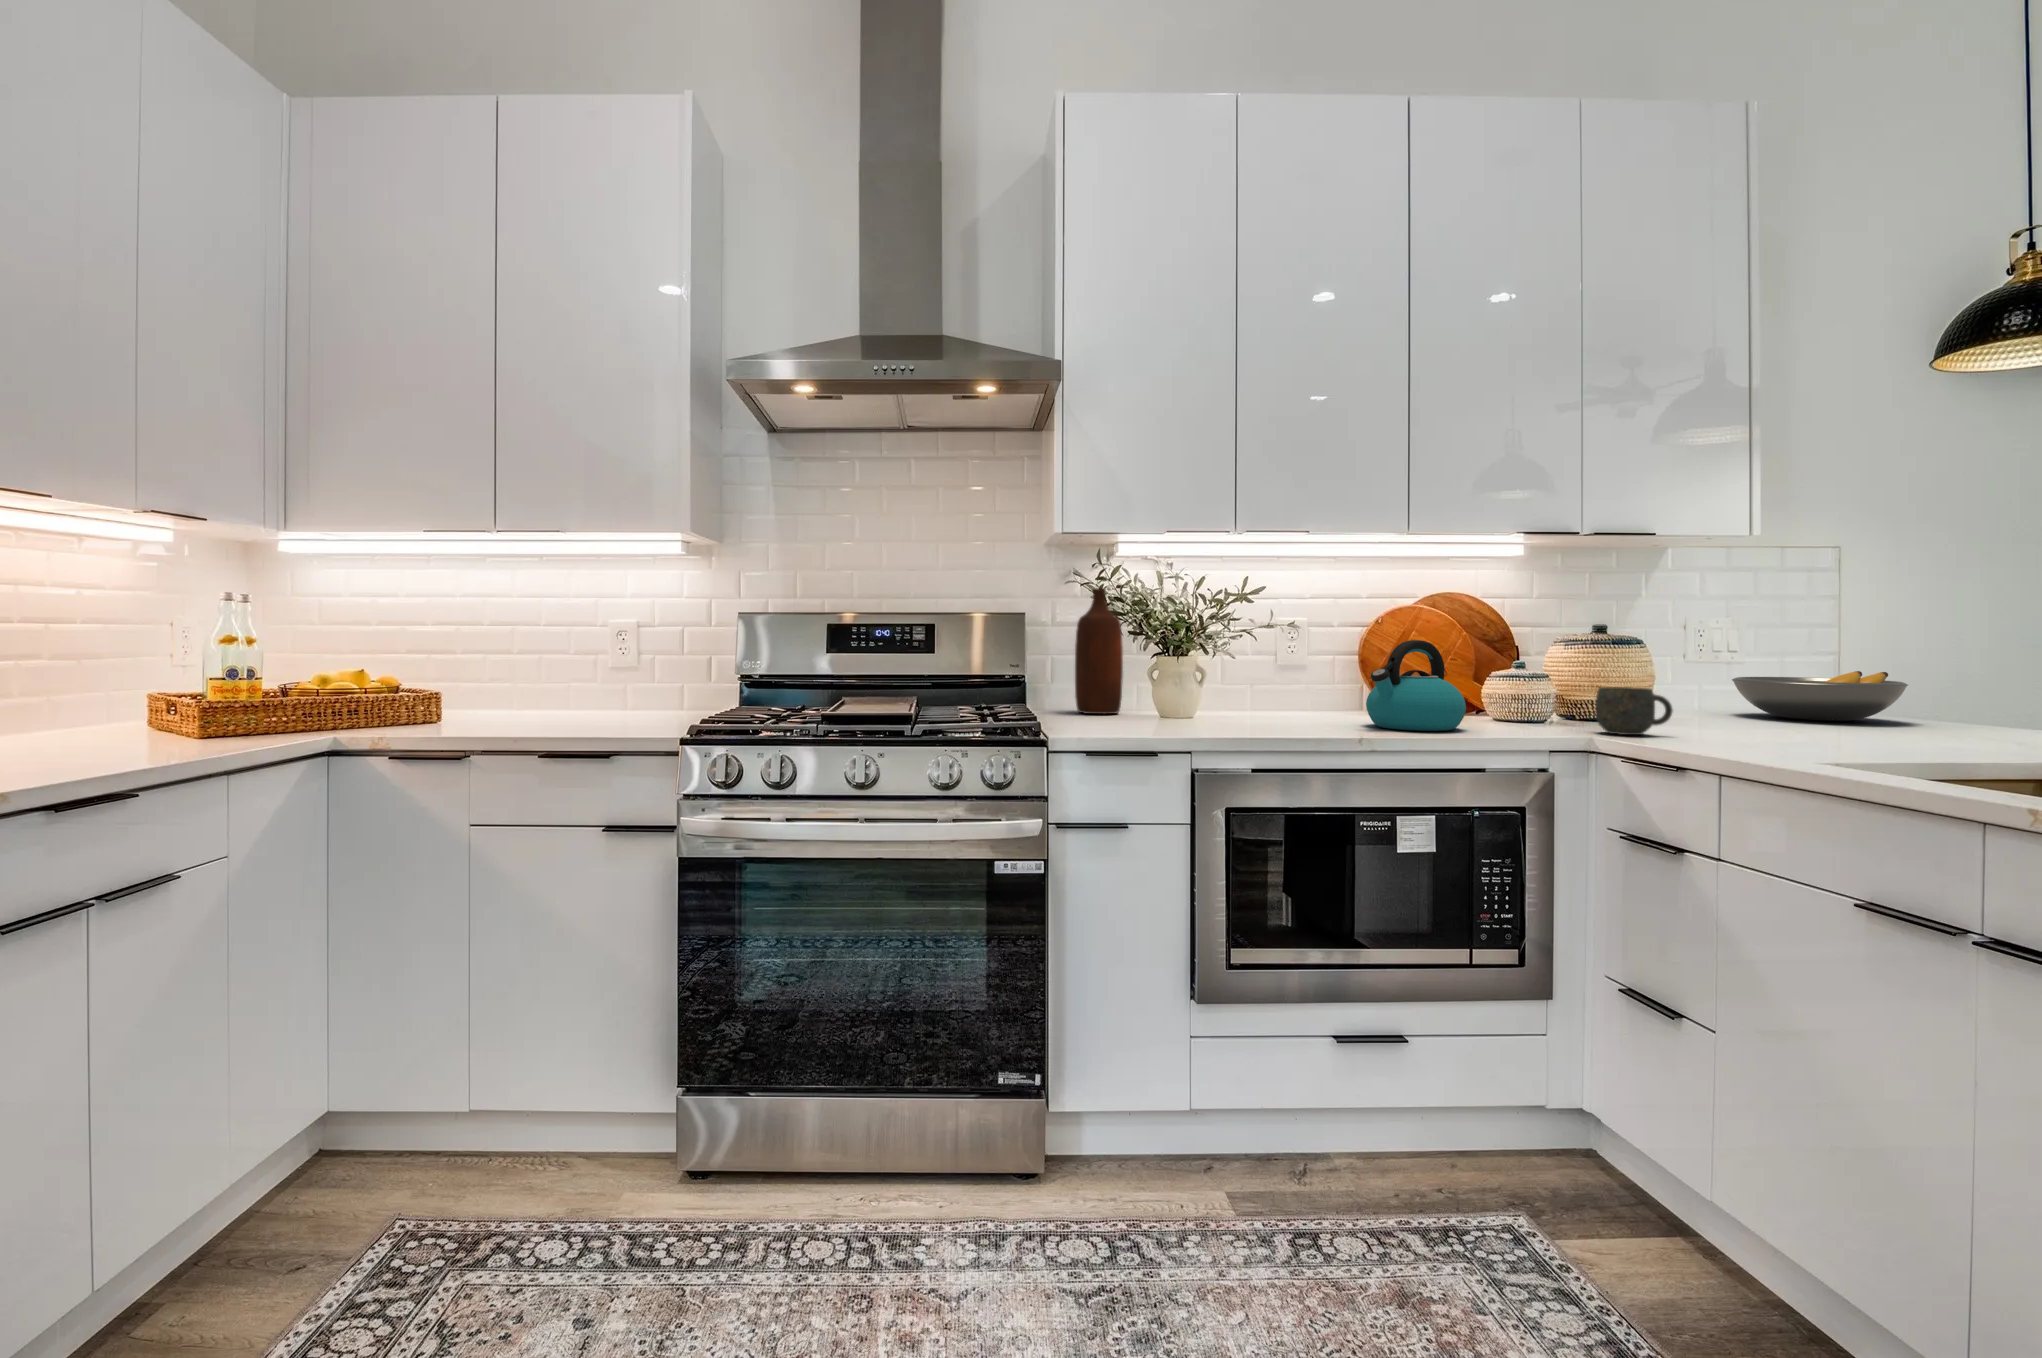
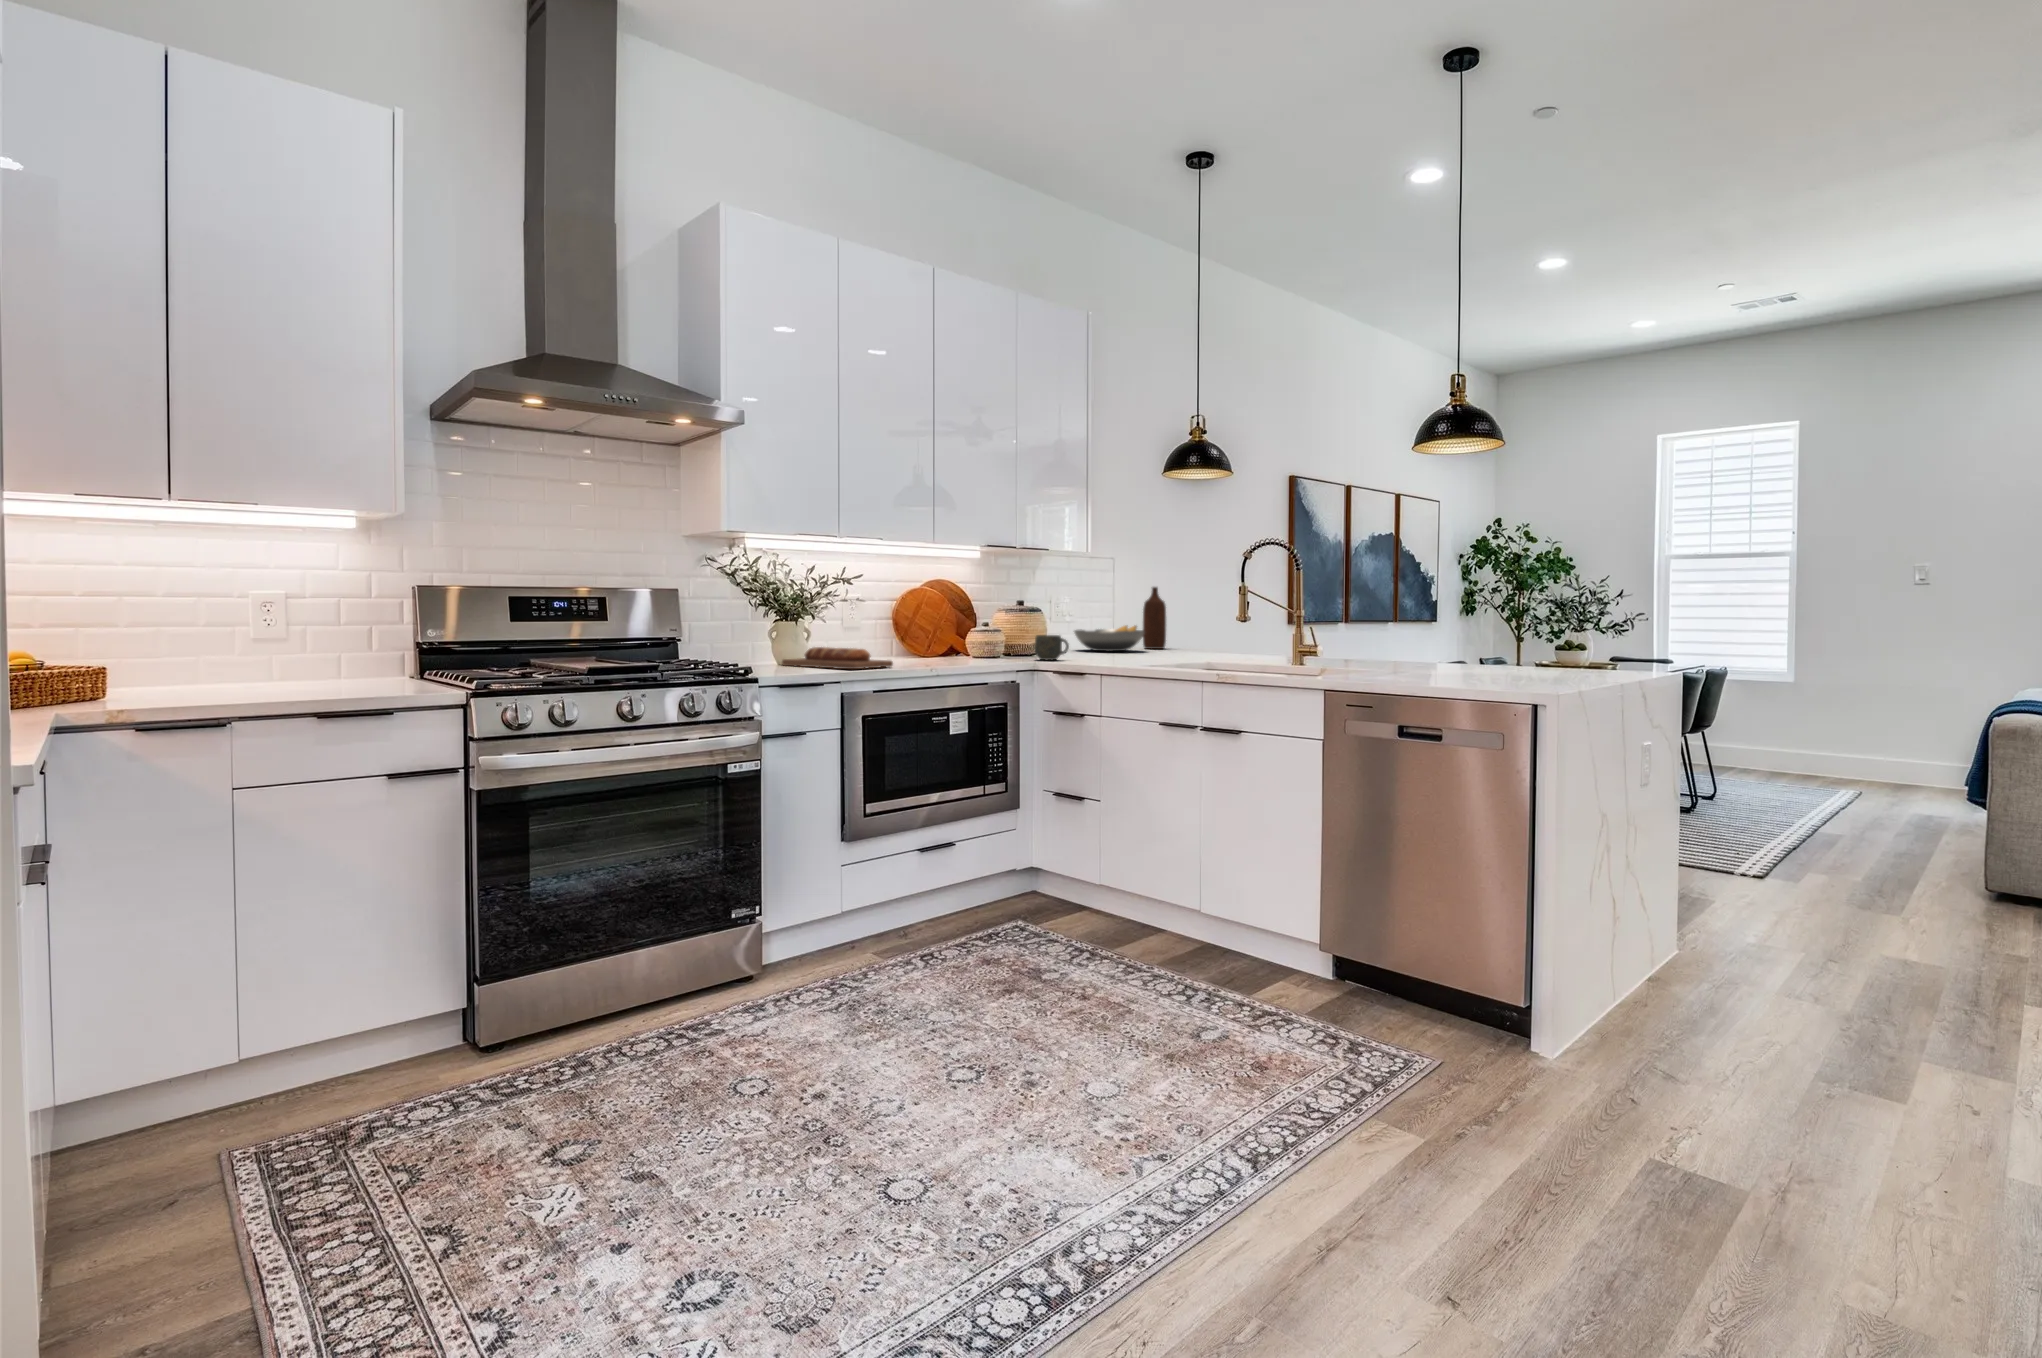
bottle: present [1075,588,1123,714] -> present [1143,587,1166,649]
kettle: present [1366,640,1466,731] -> none [922,610,978,663]
bread loaf: none [1134,695,1283,734] -> present [782,647,893,669]

